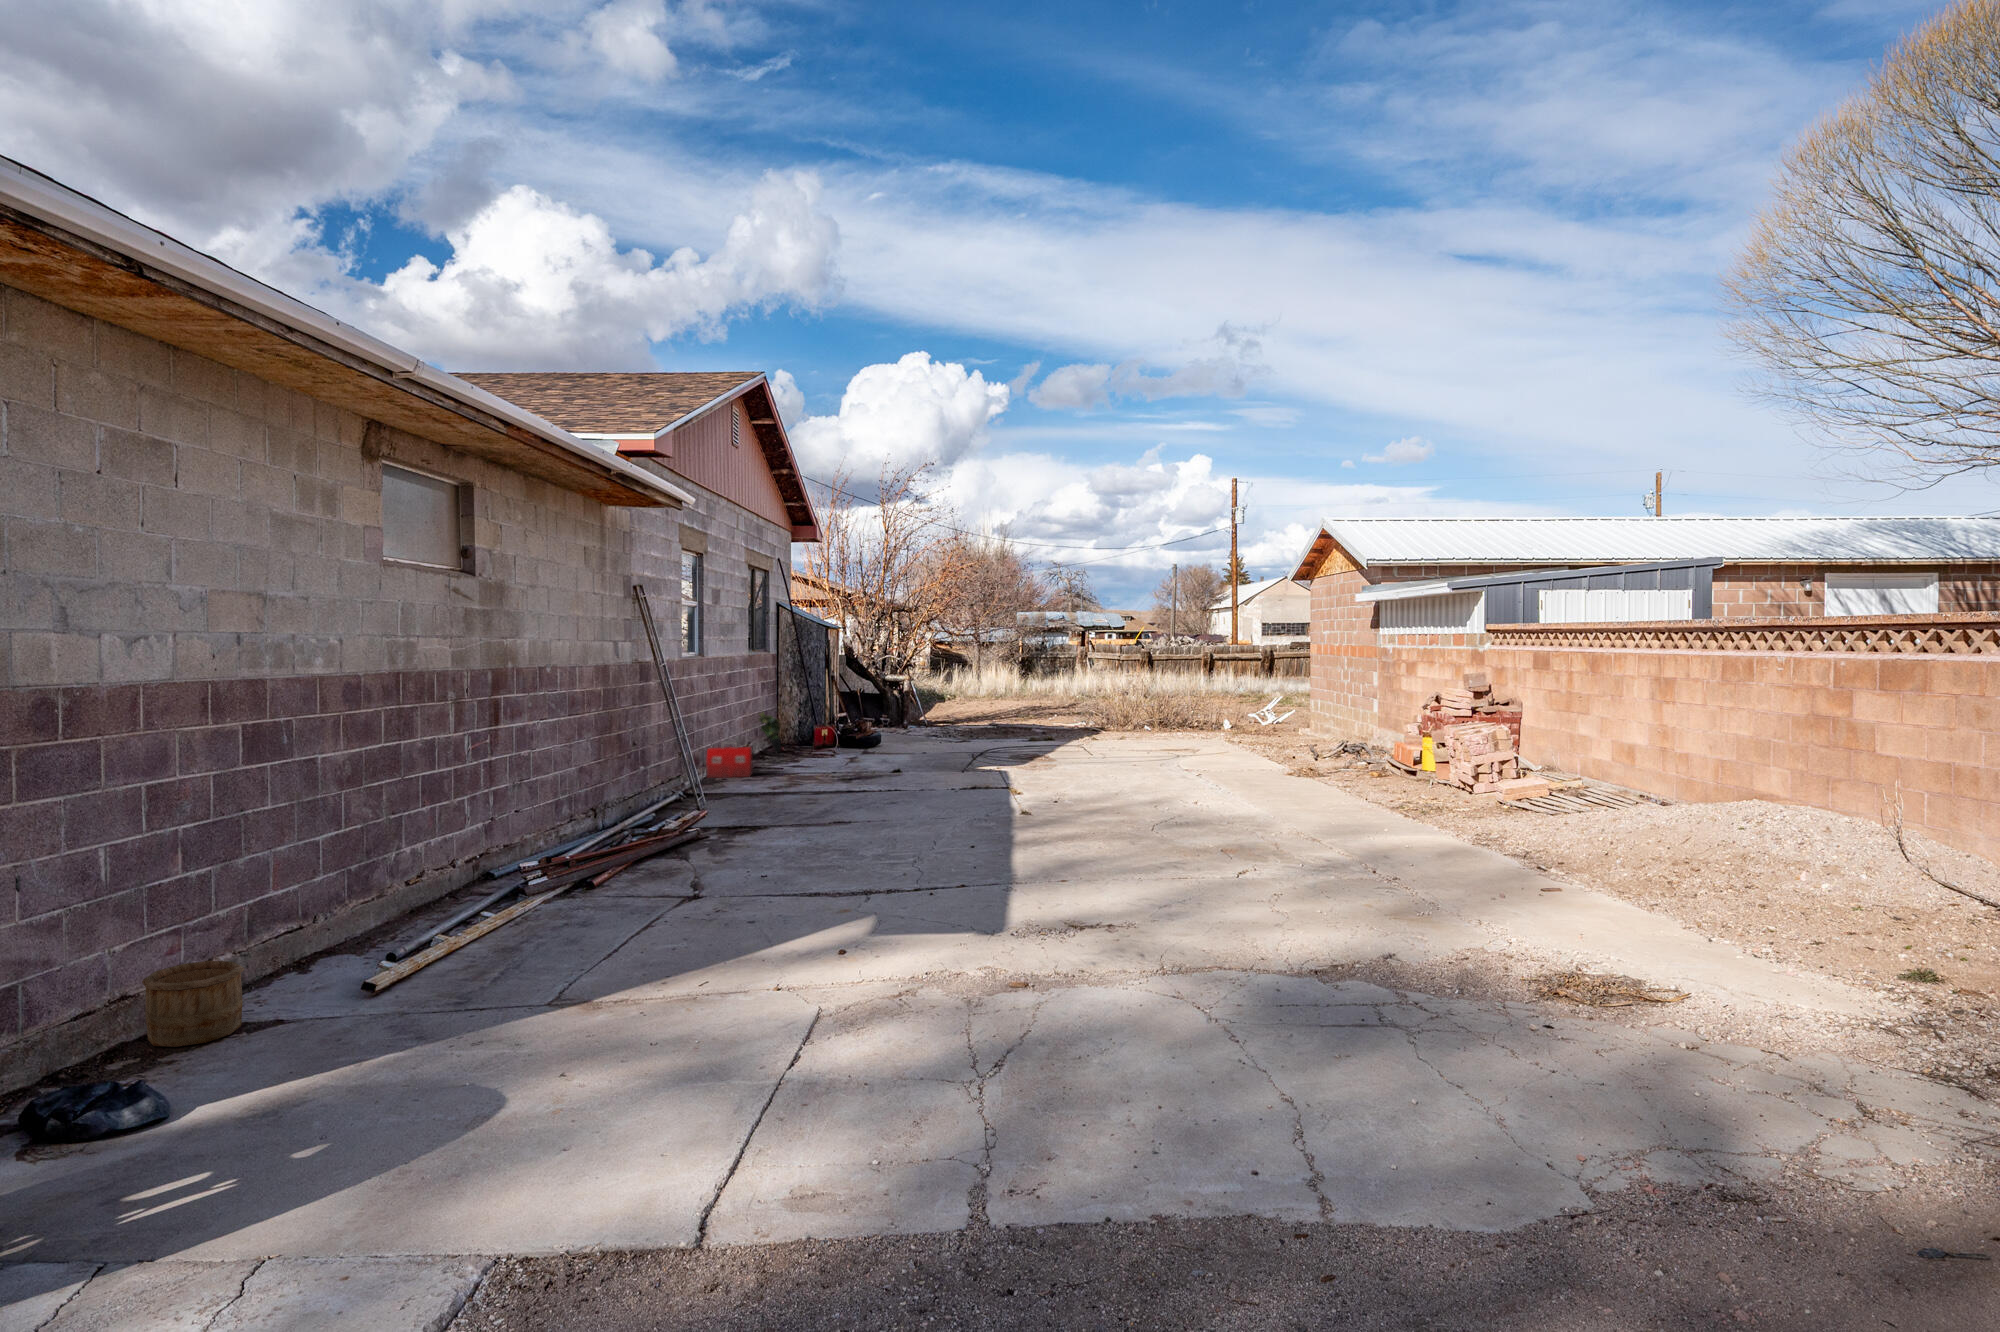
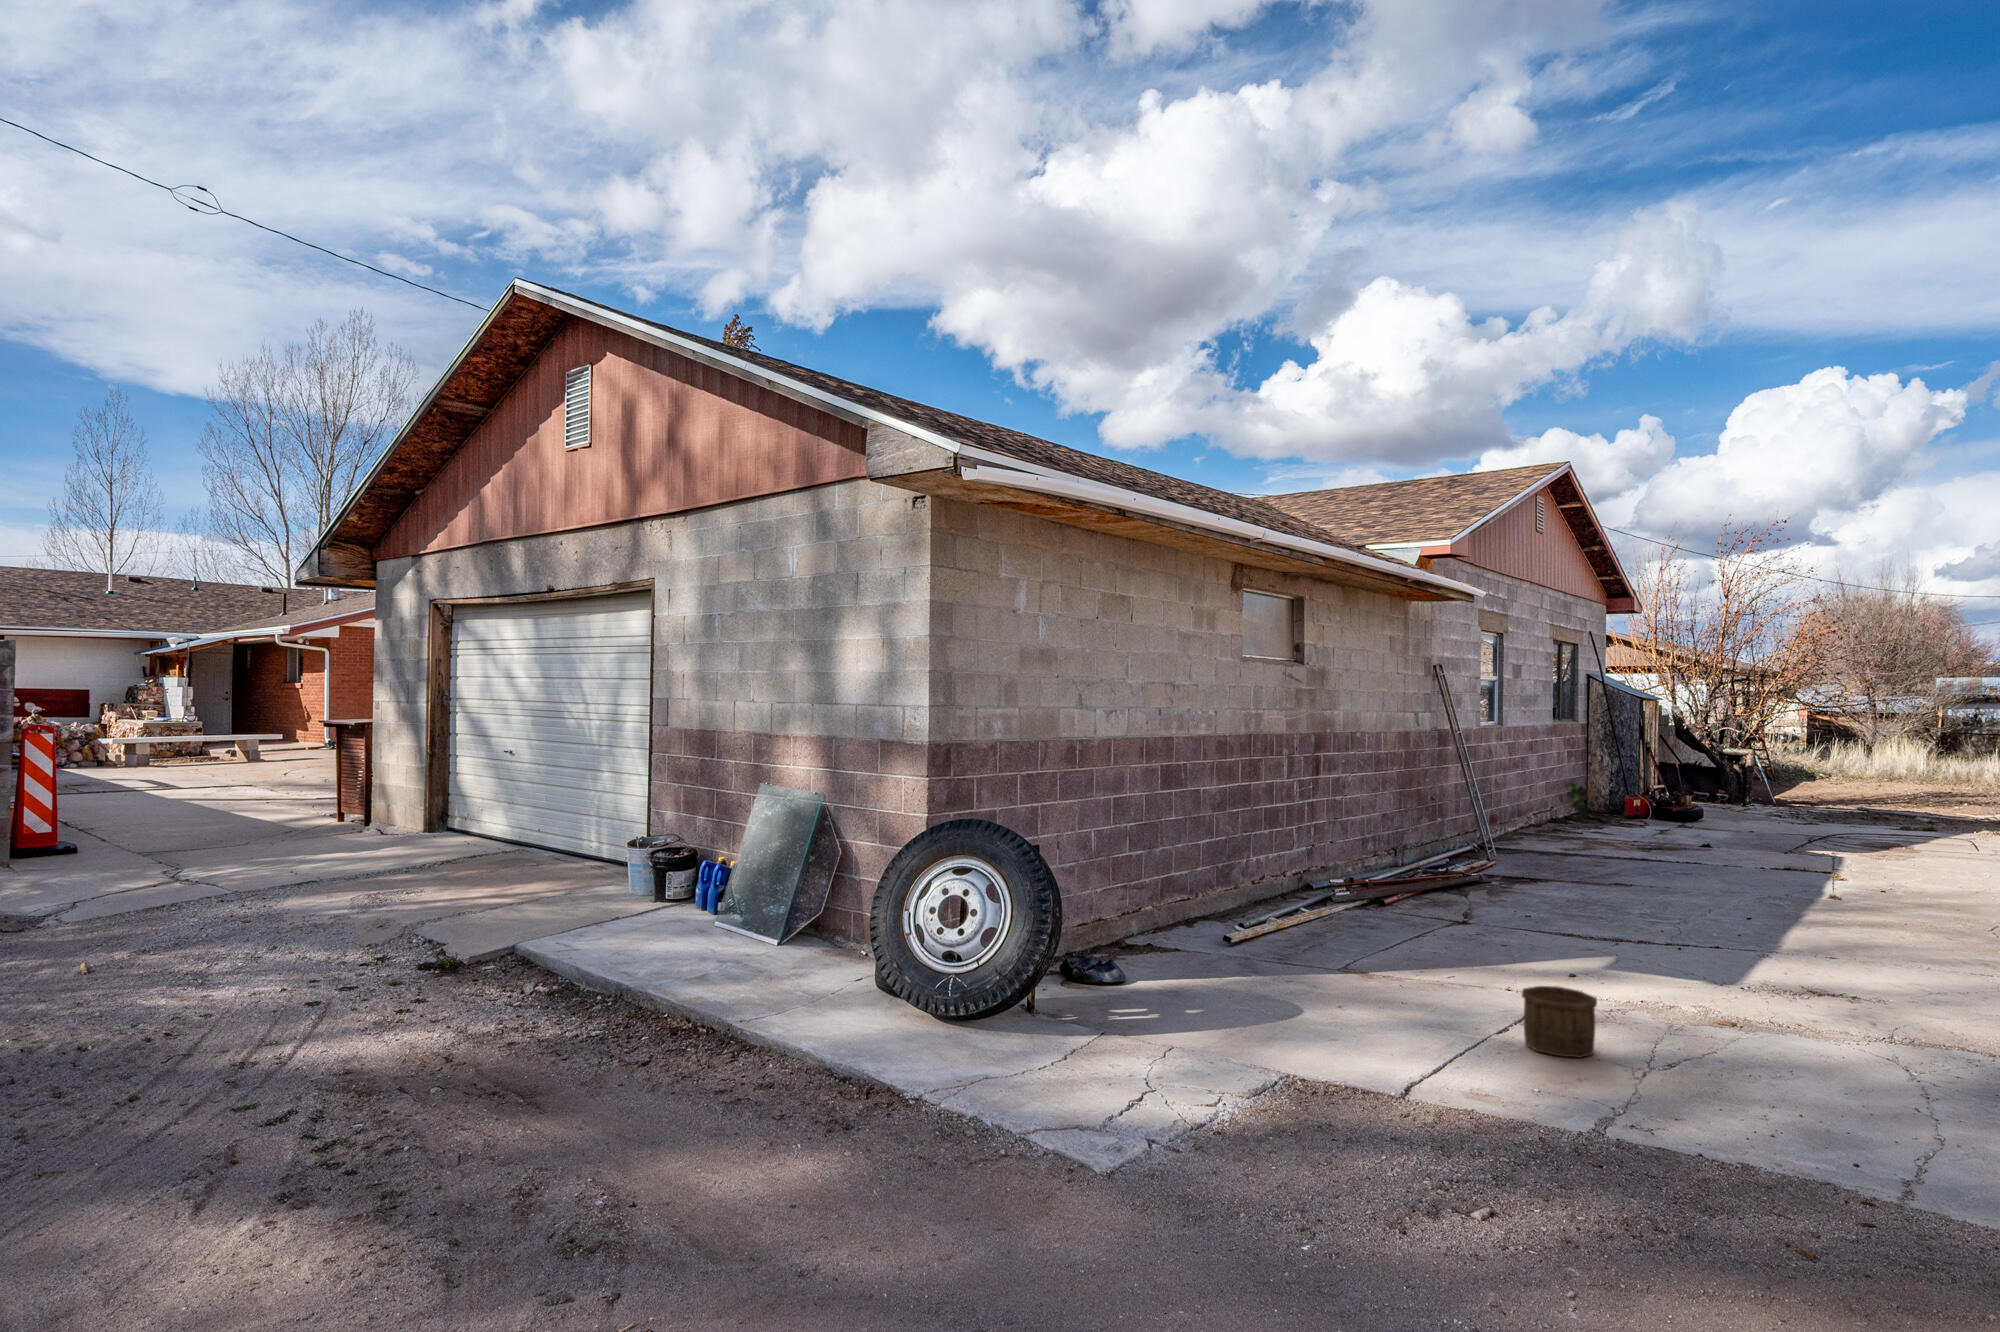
toolbox: present [706,742,753,778] -> none [1504,803,1550,837]
wooden bucket: present [142,961,244,1047] -> present [1522,986,1597,1058]

